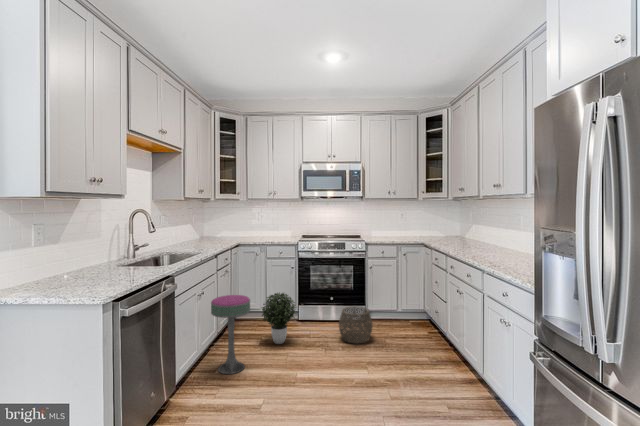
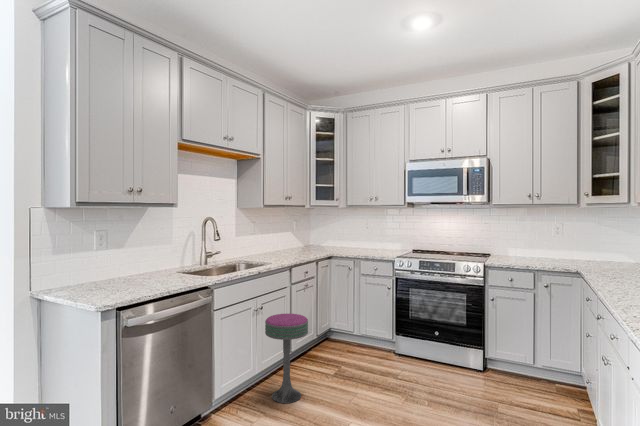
potted plant: present [262,293,295,344] -> none [336,317,379,379]
woven basket: present [339,306,373,344] -> none [431,348,479,401]

